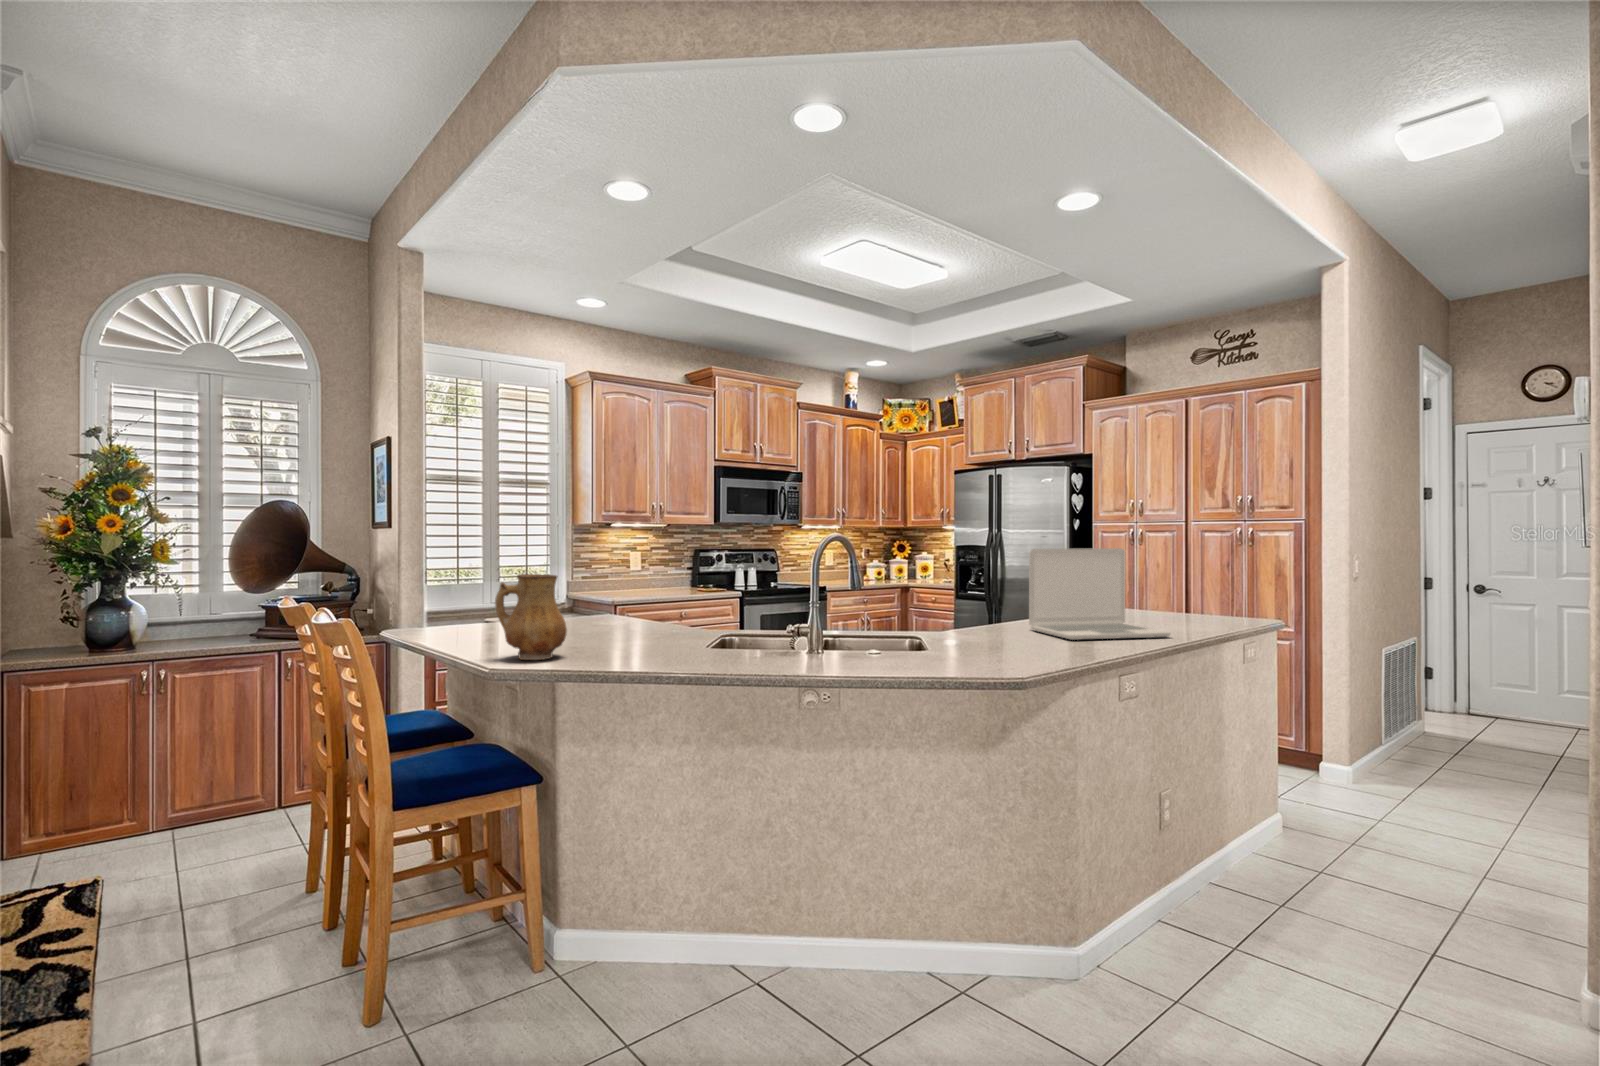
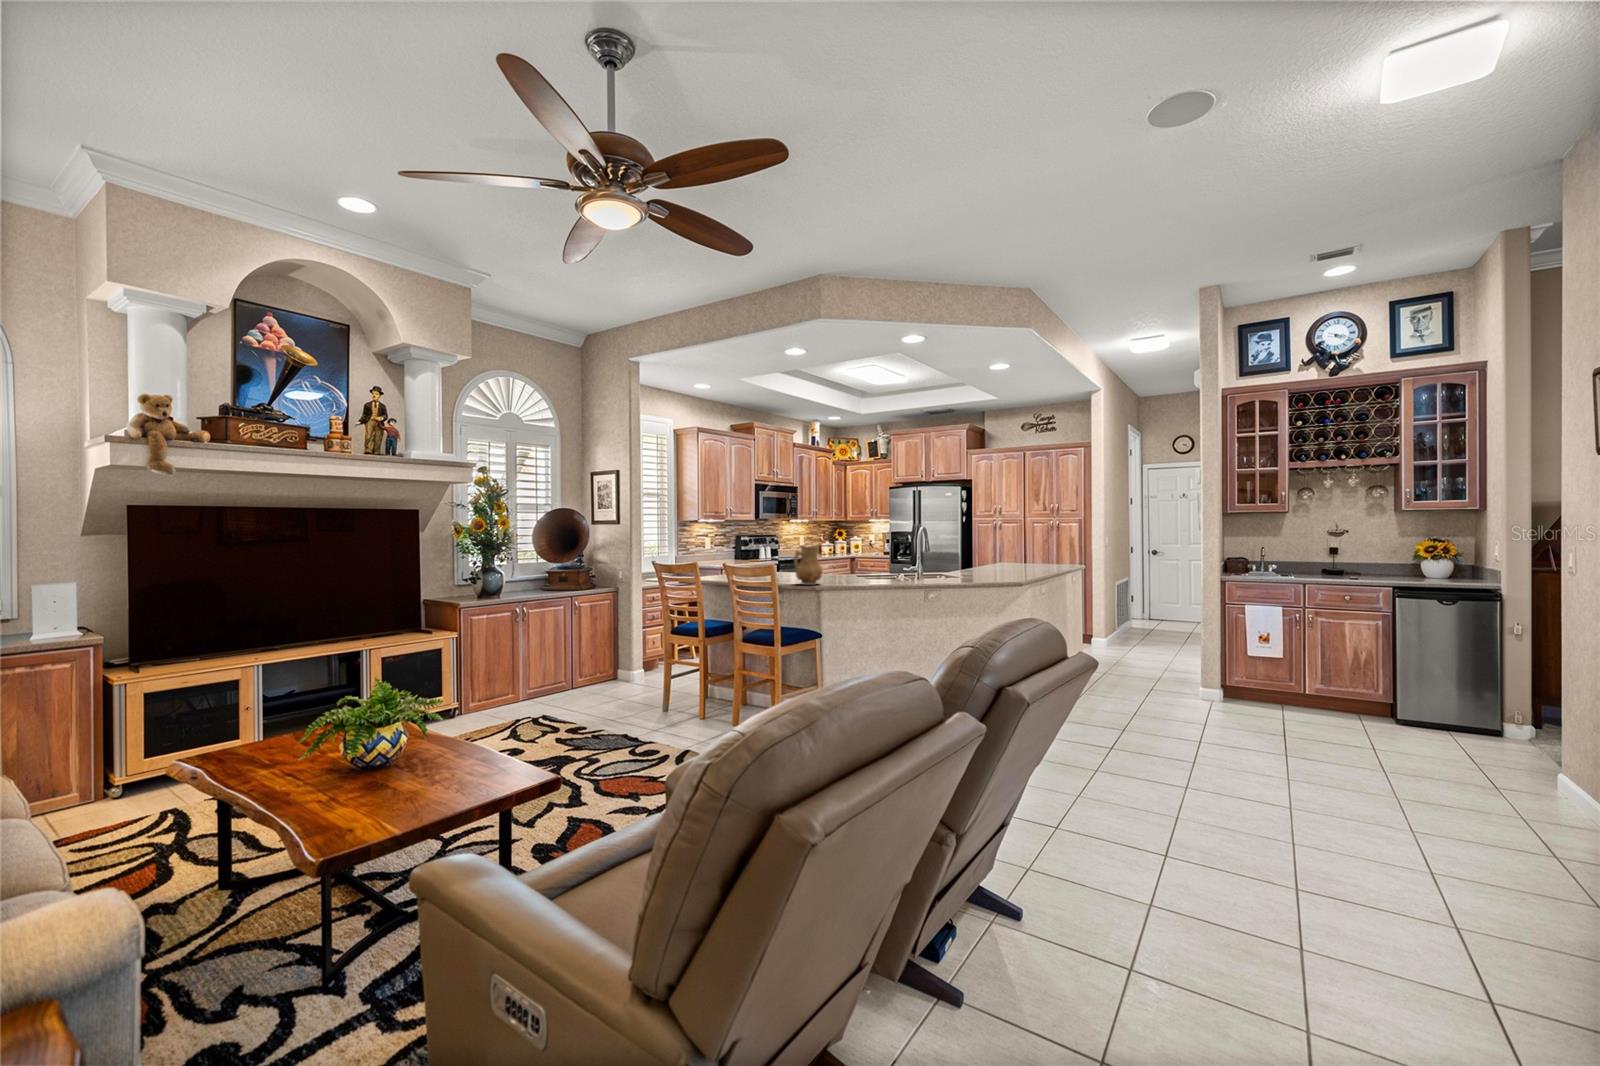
laptop: present [1029,548,1171,640] -> none [989,533,1053,573]

